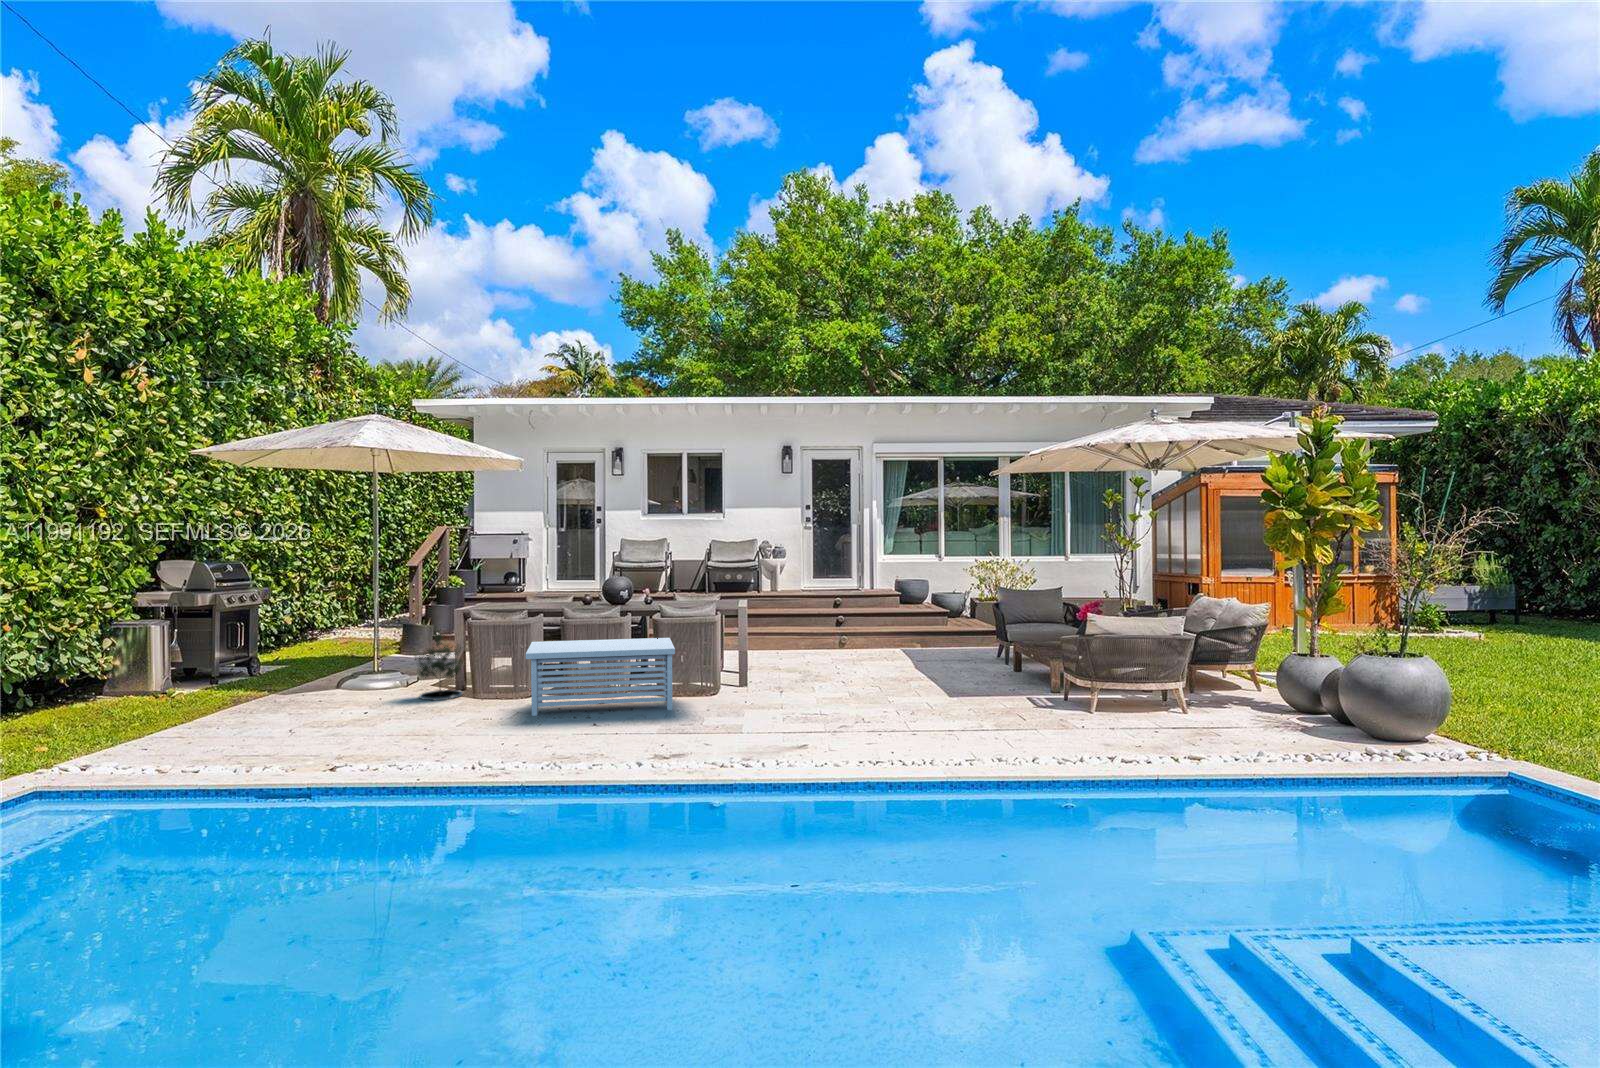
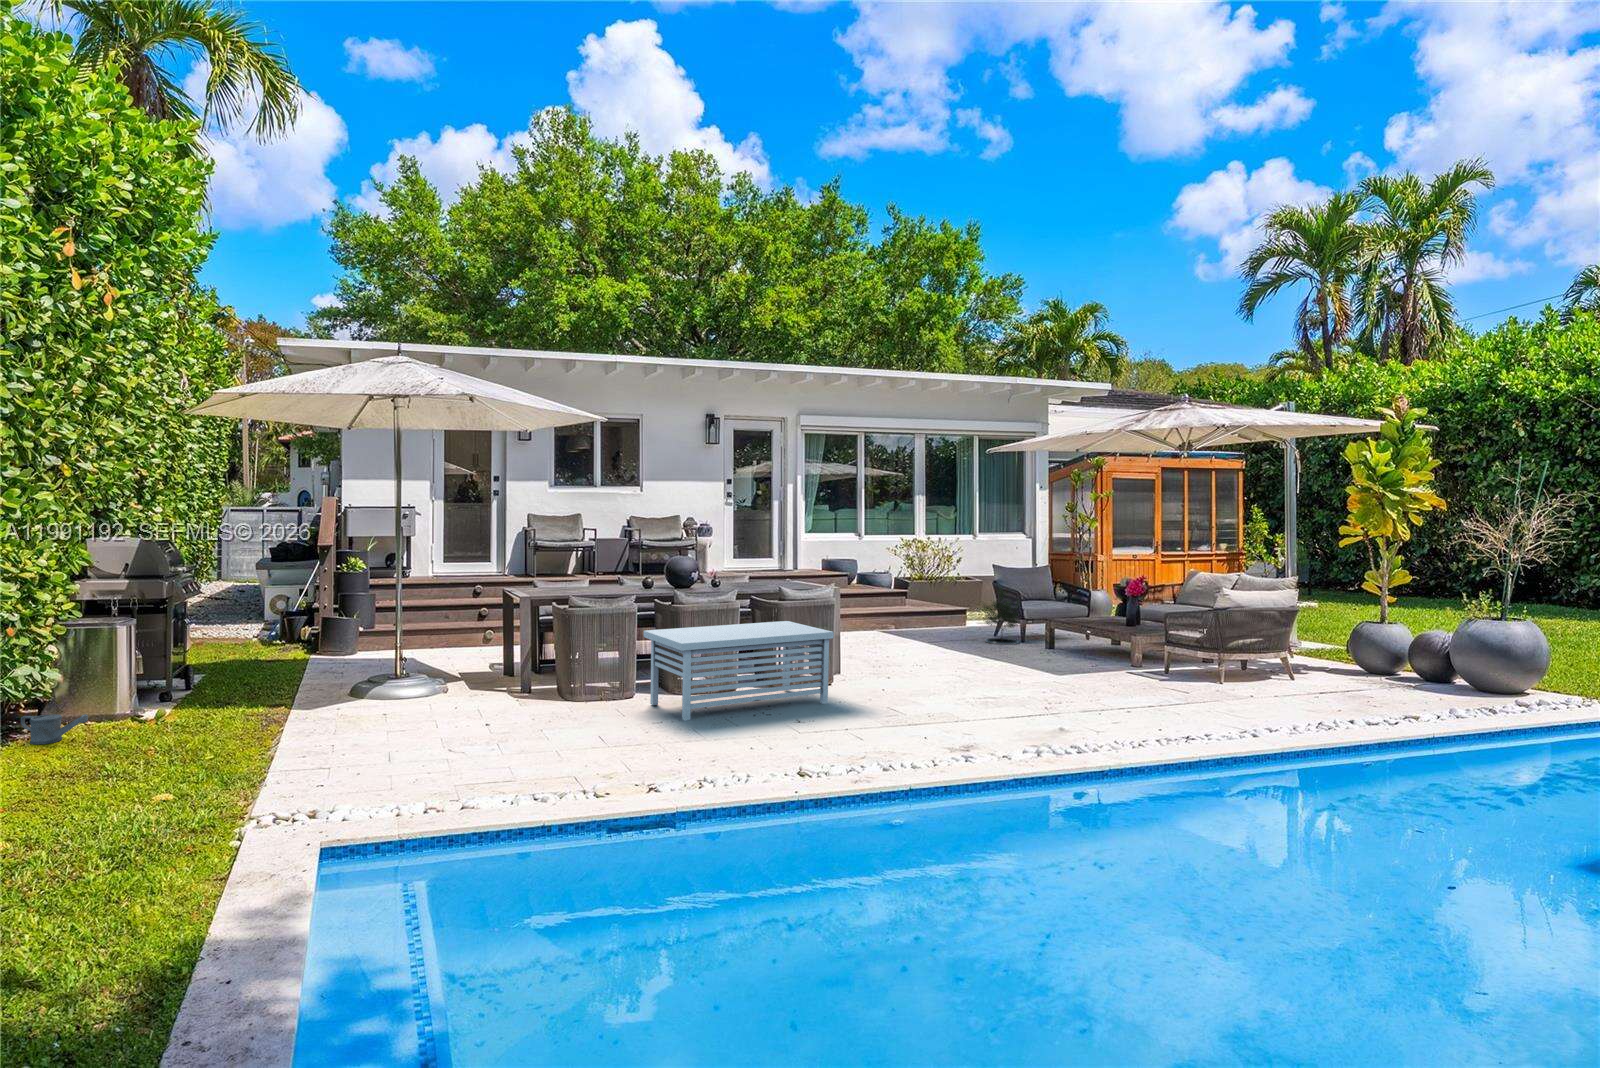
potted tree: present [415,629,462,700] -> present [983,588,1019,645]
watering can: none [127,684,157,703] -> present [21,714,88,744]

